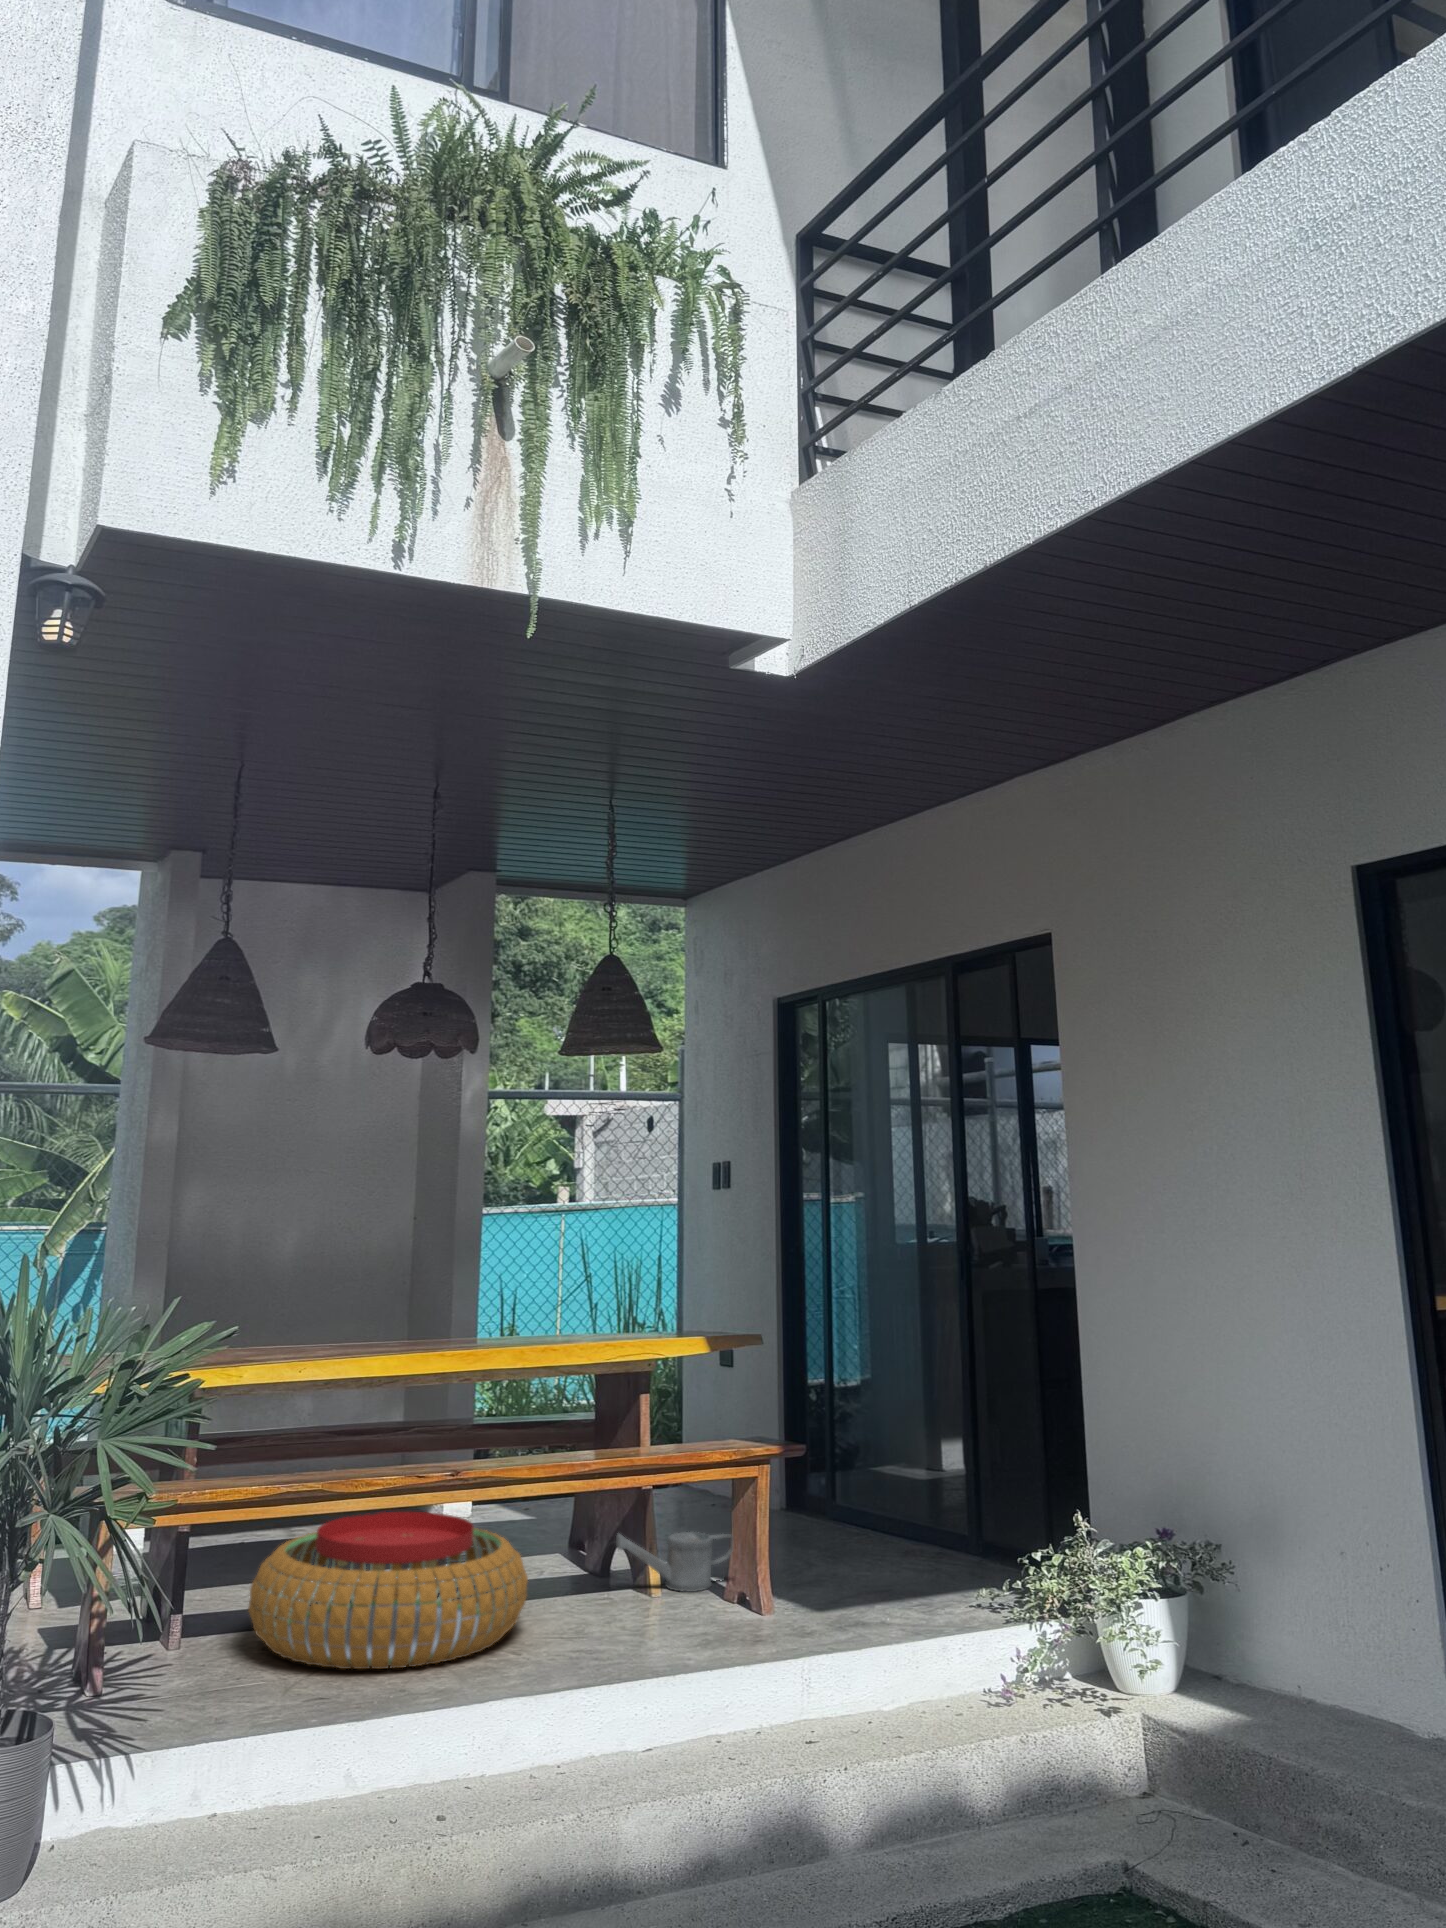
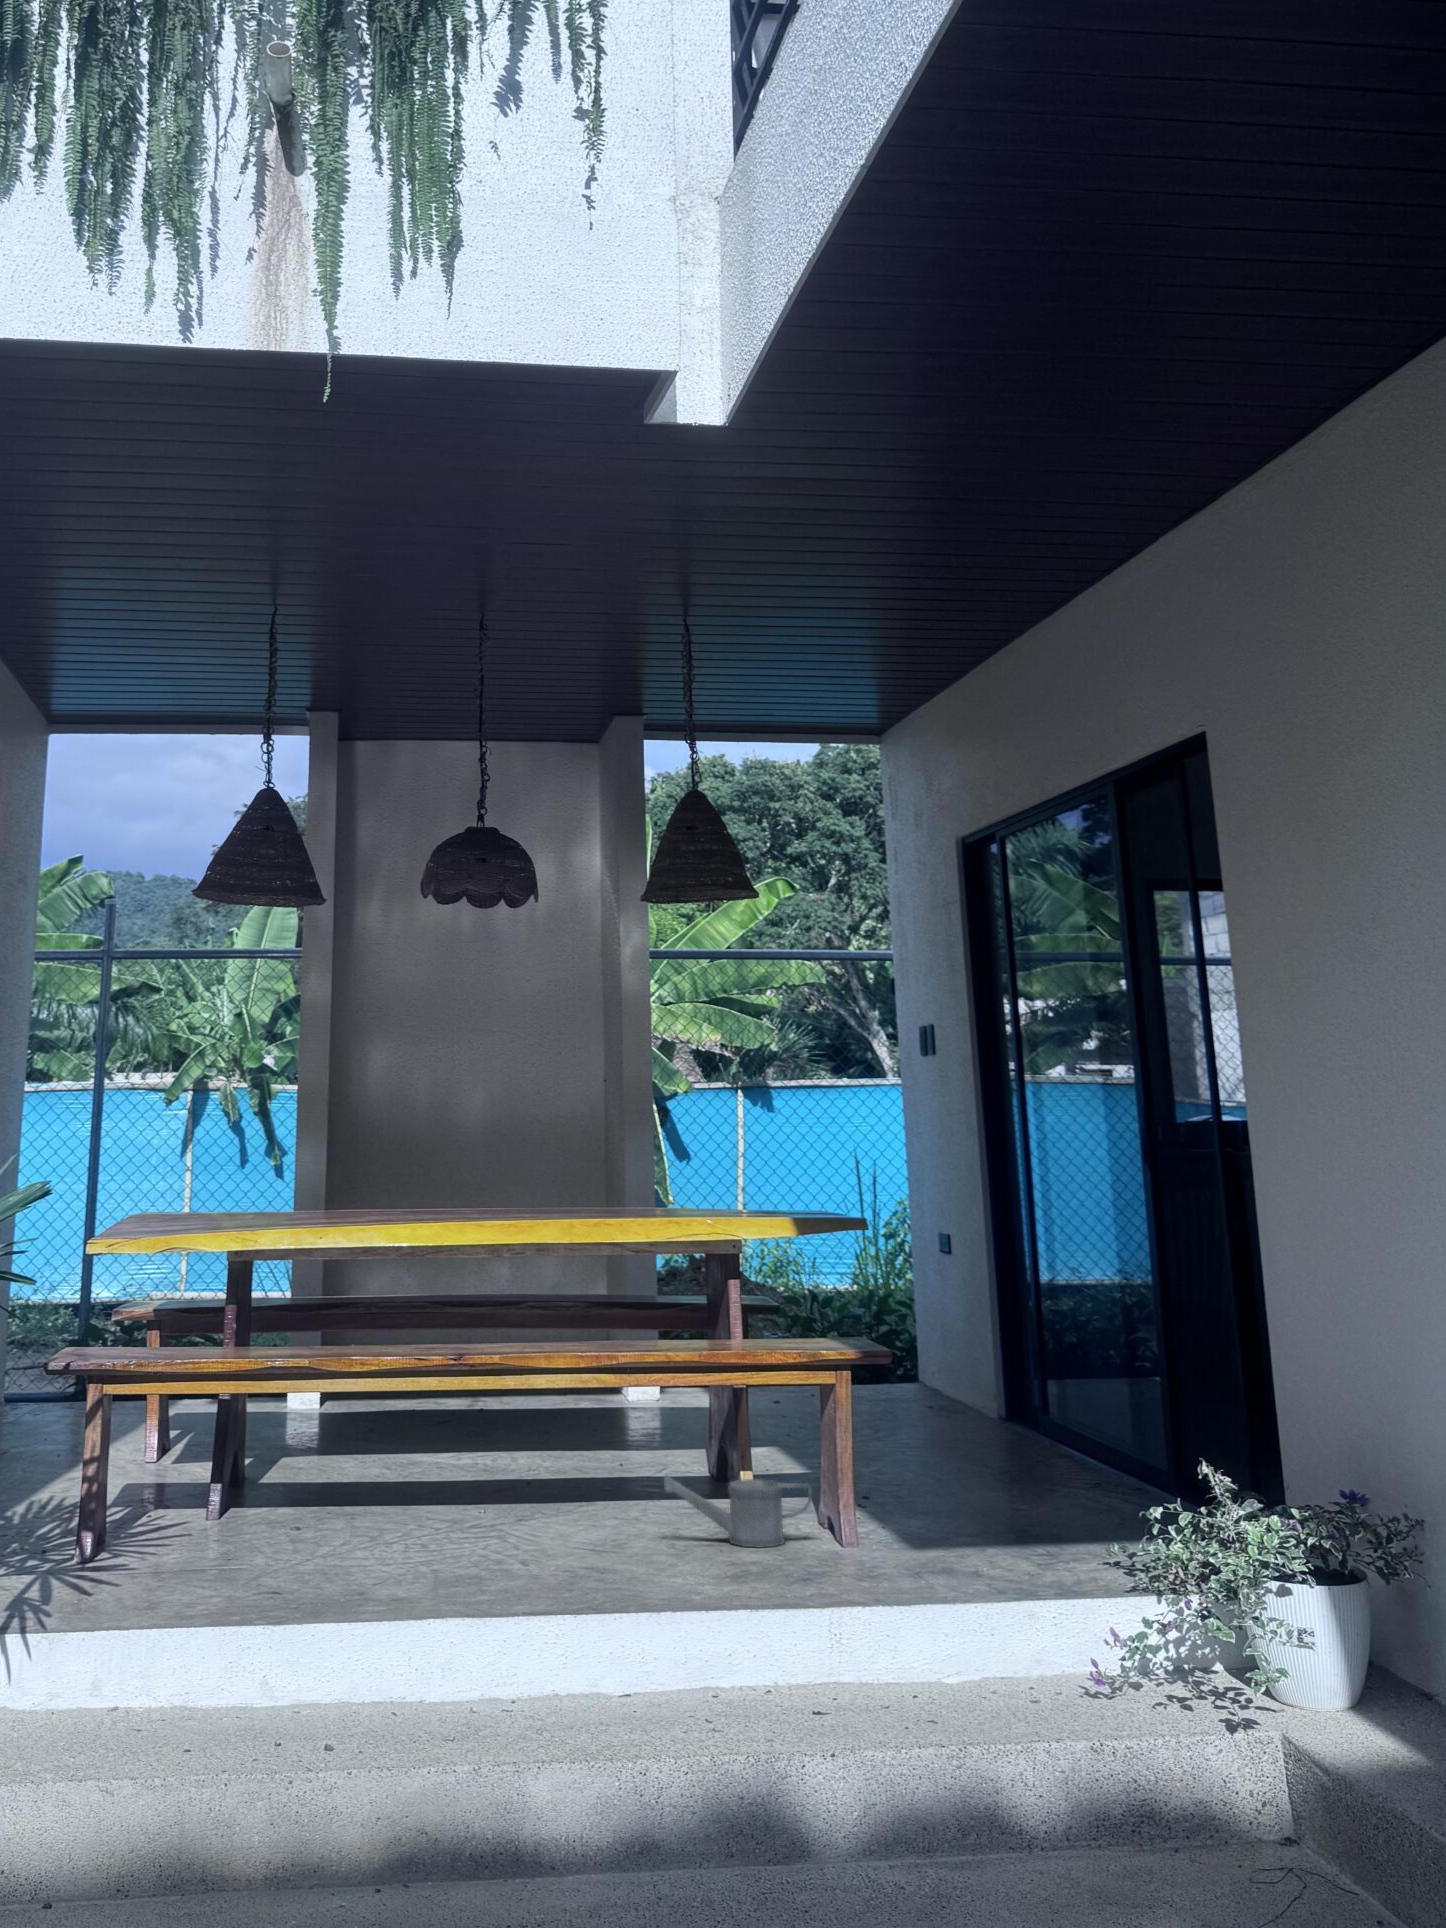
pouf: present [248,1512,528,1669] -> none [218,1434,529,1597]

